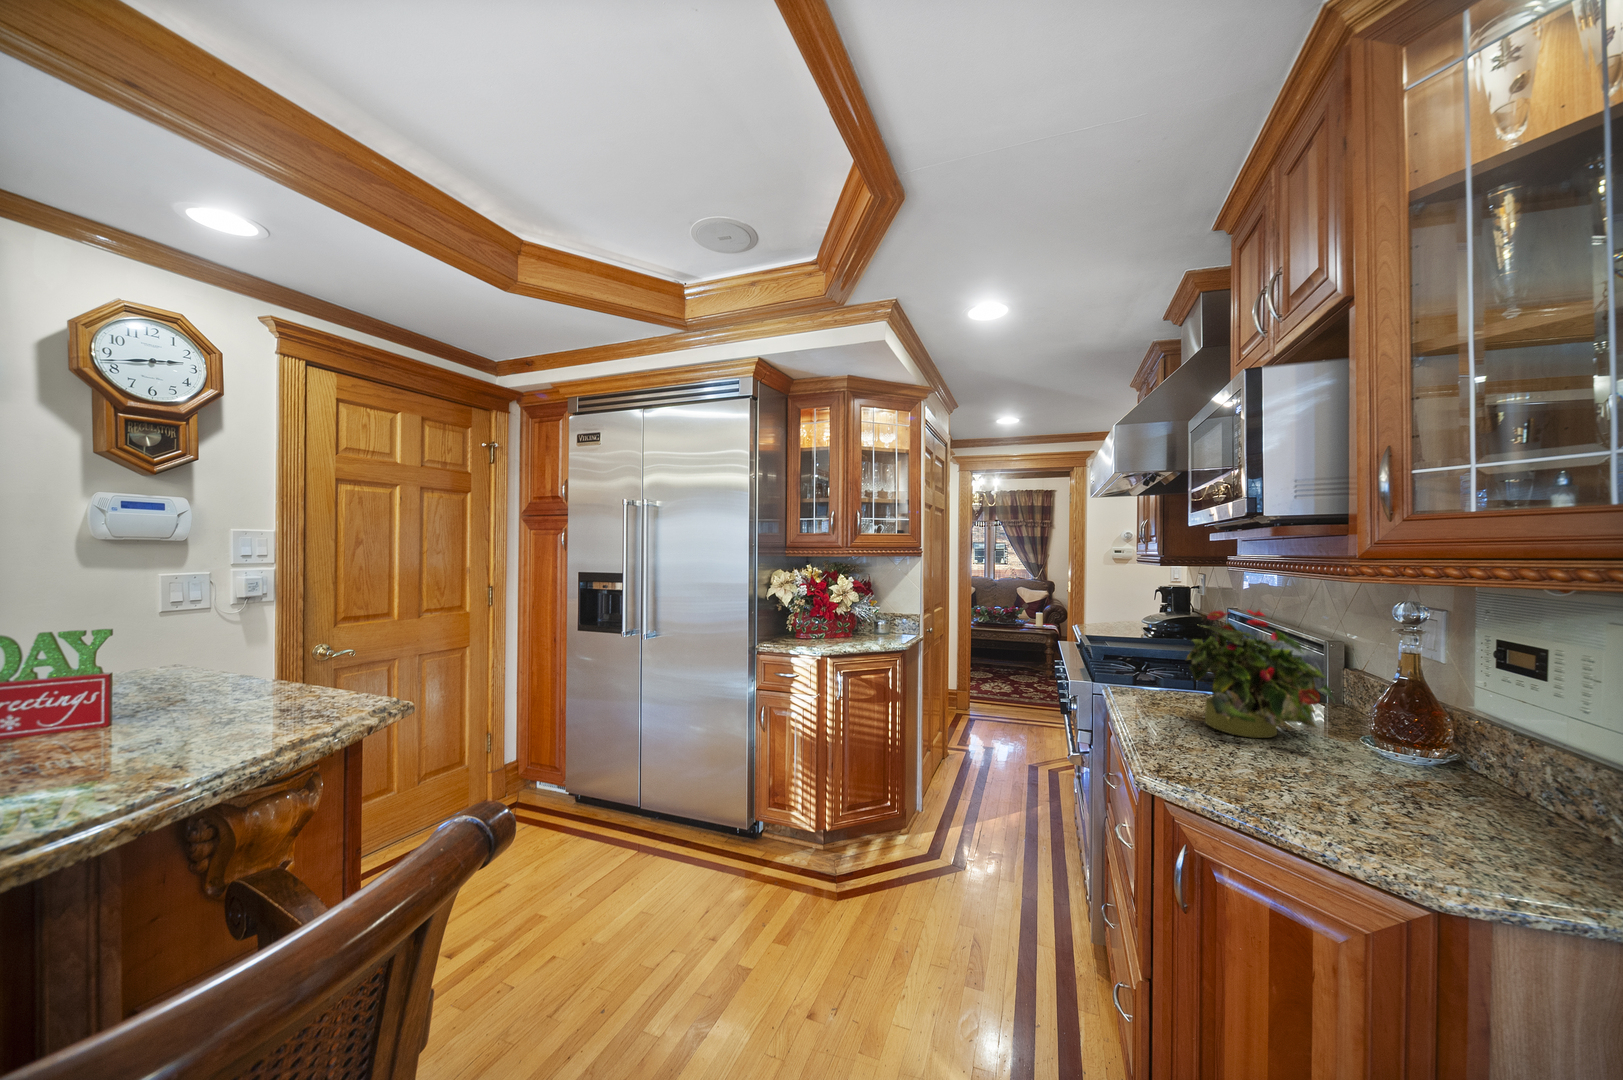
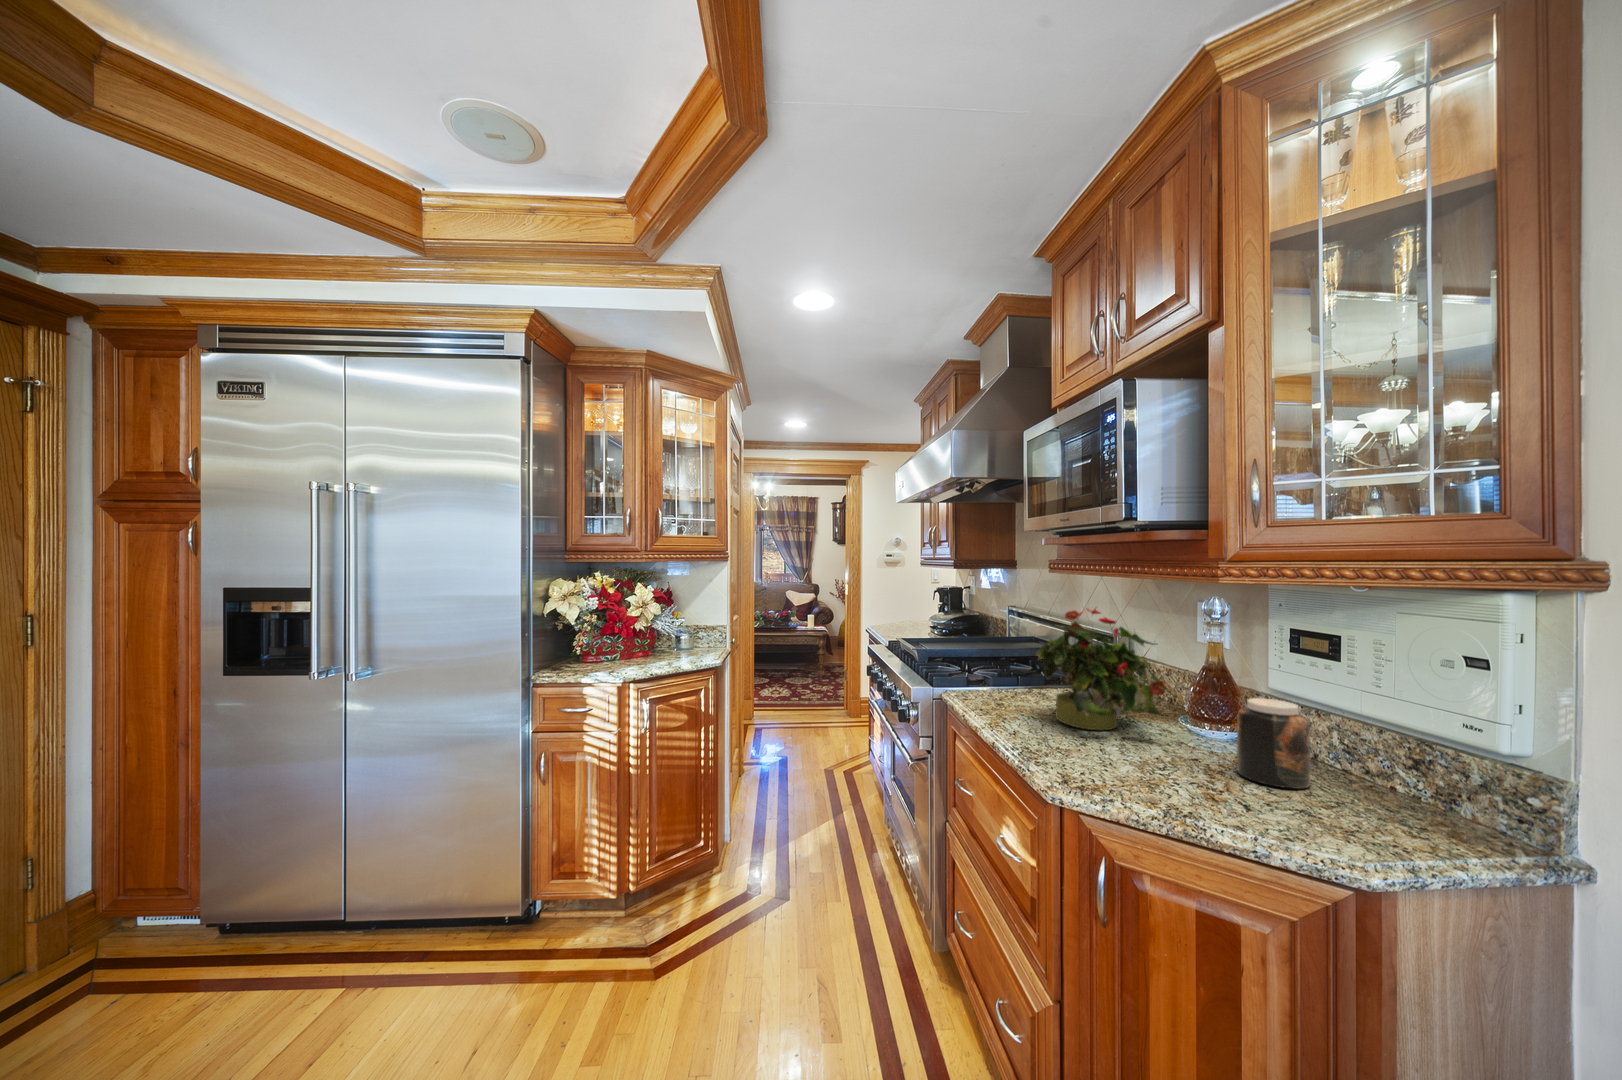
jar: none [1383,714,1475,818] -> present [1237,698,1310,789]

